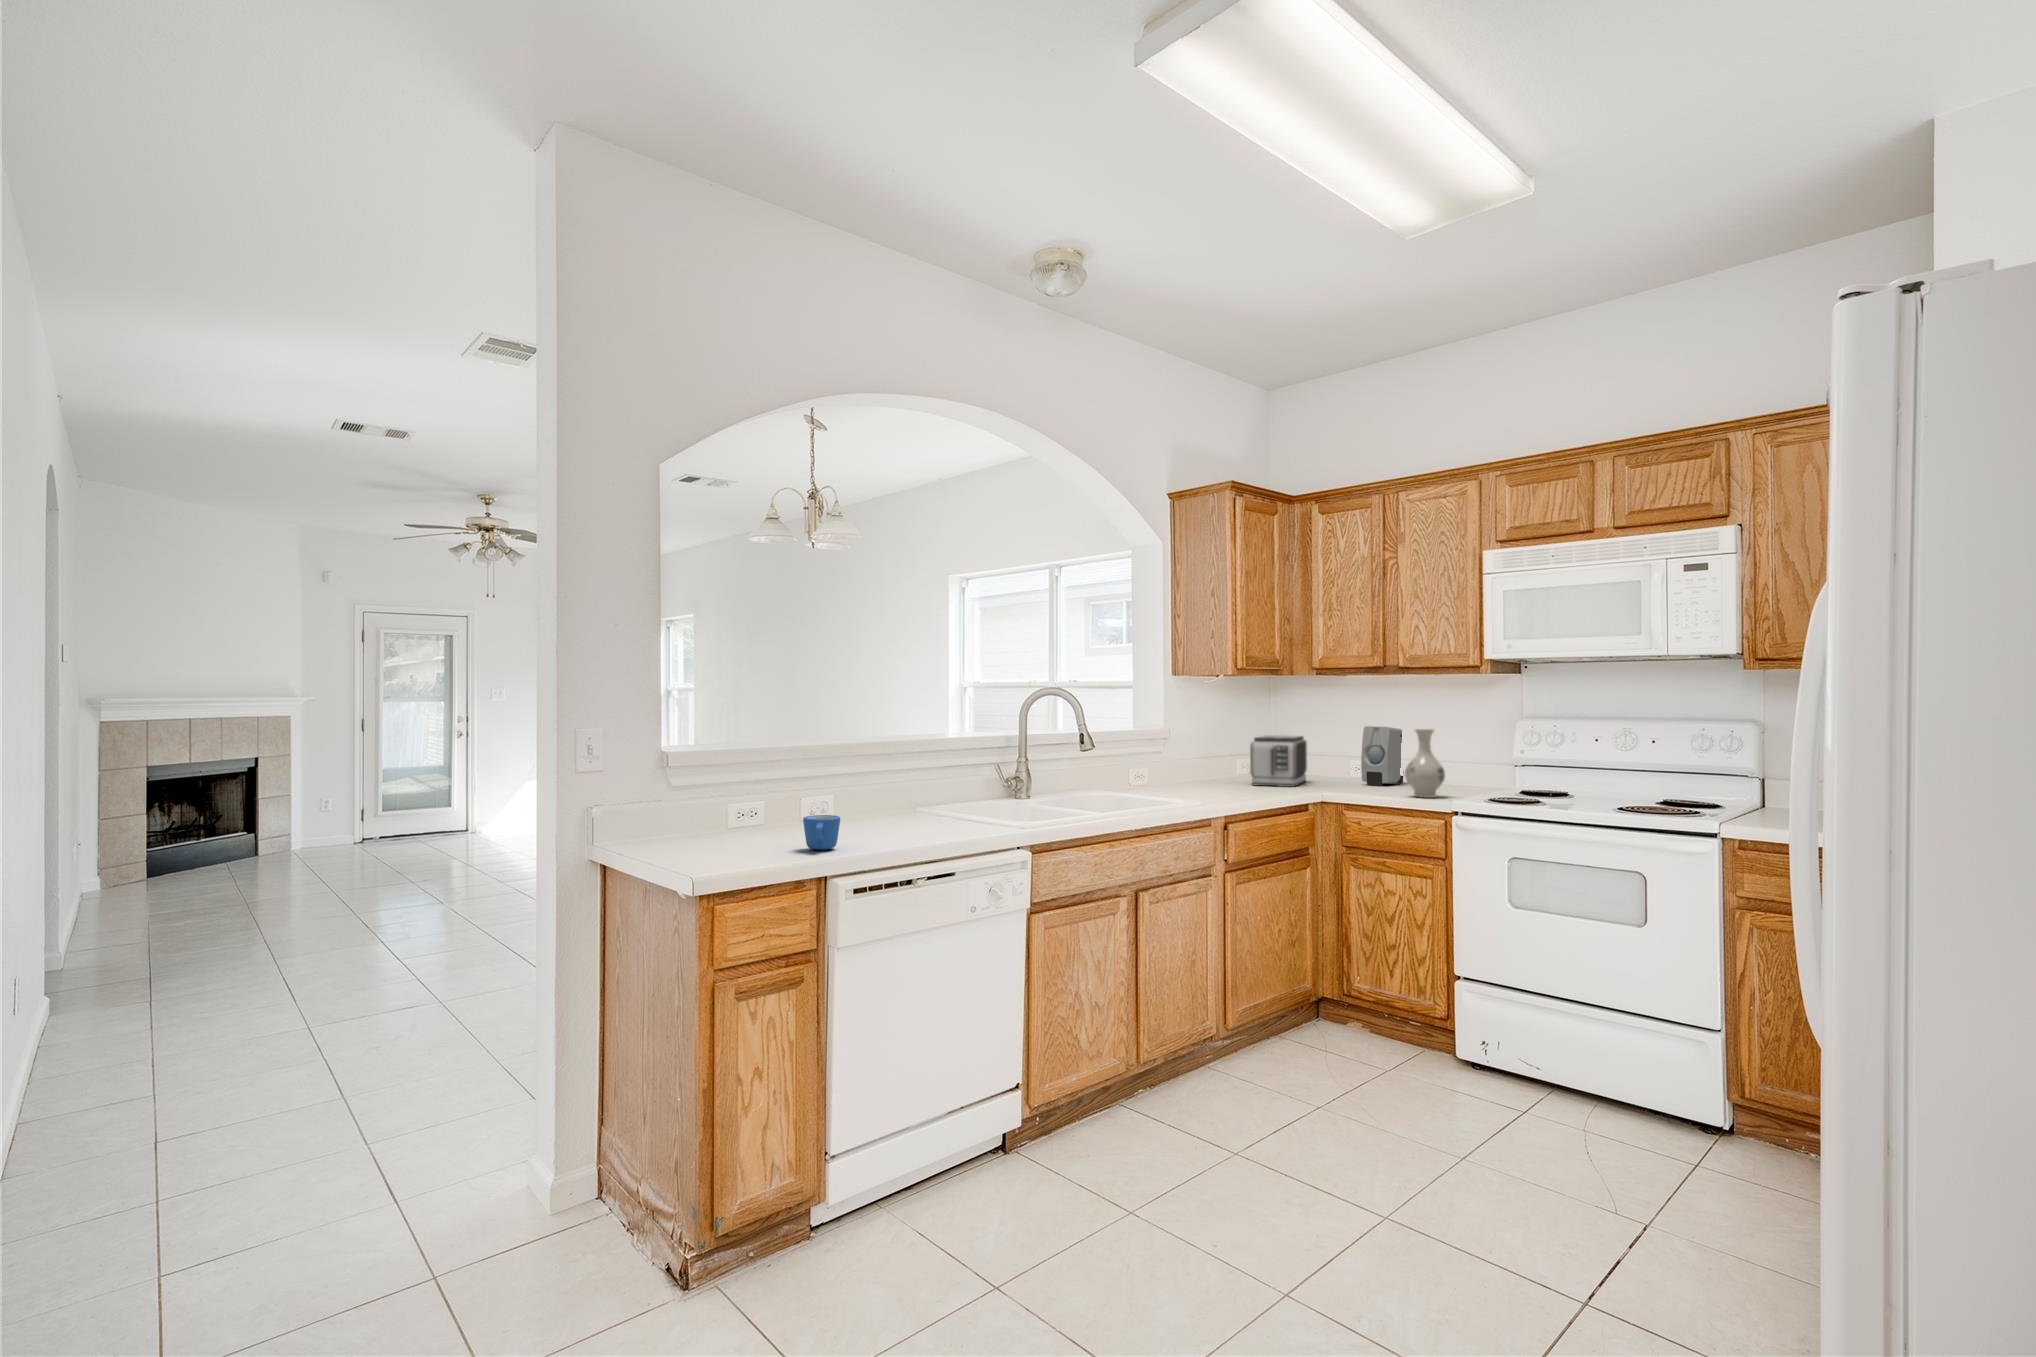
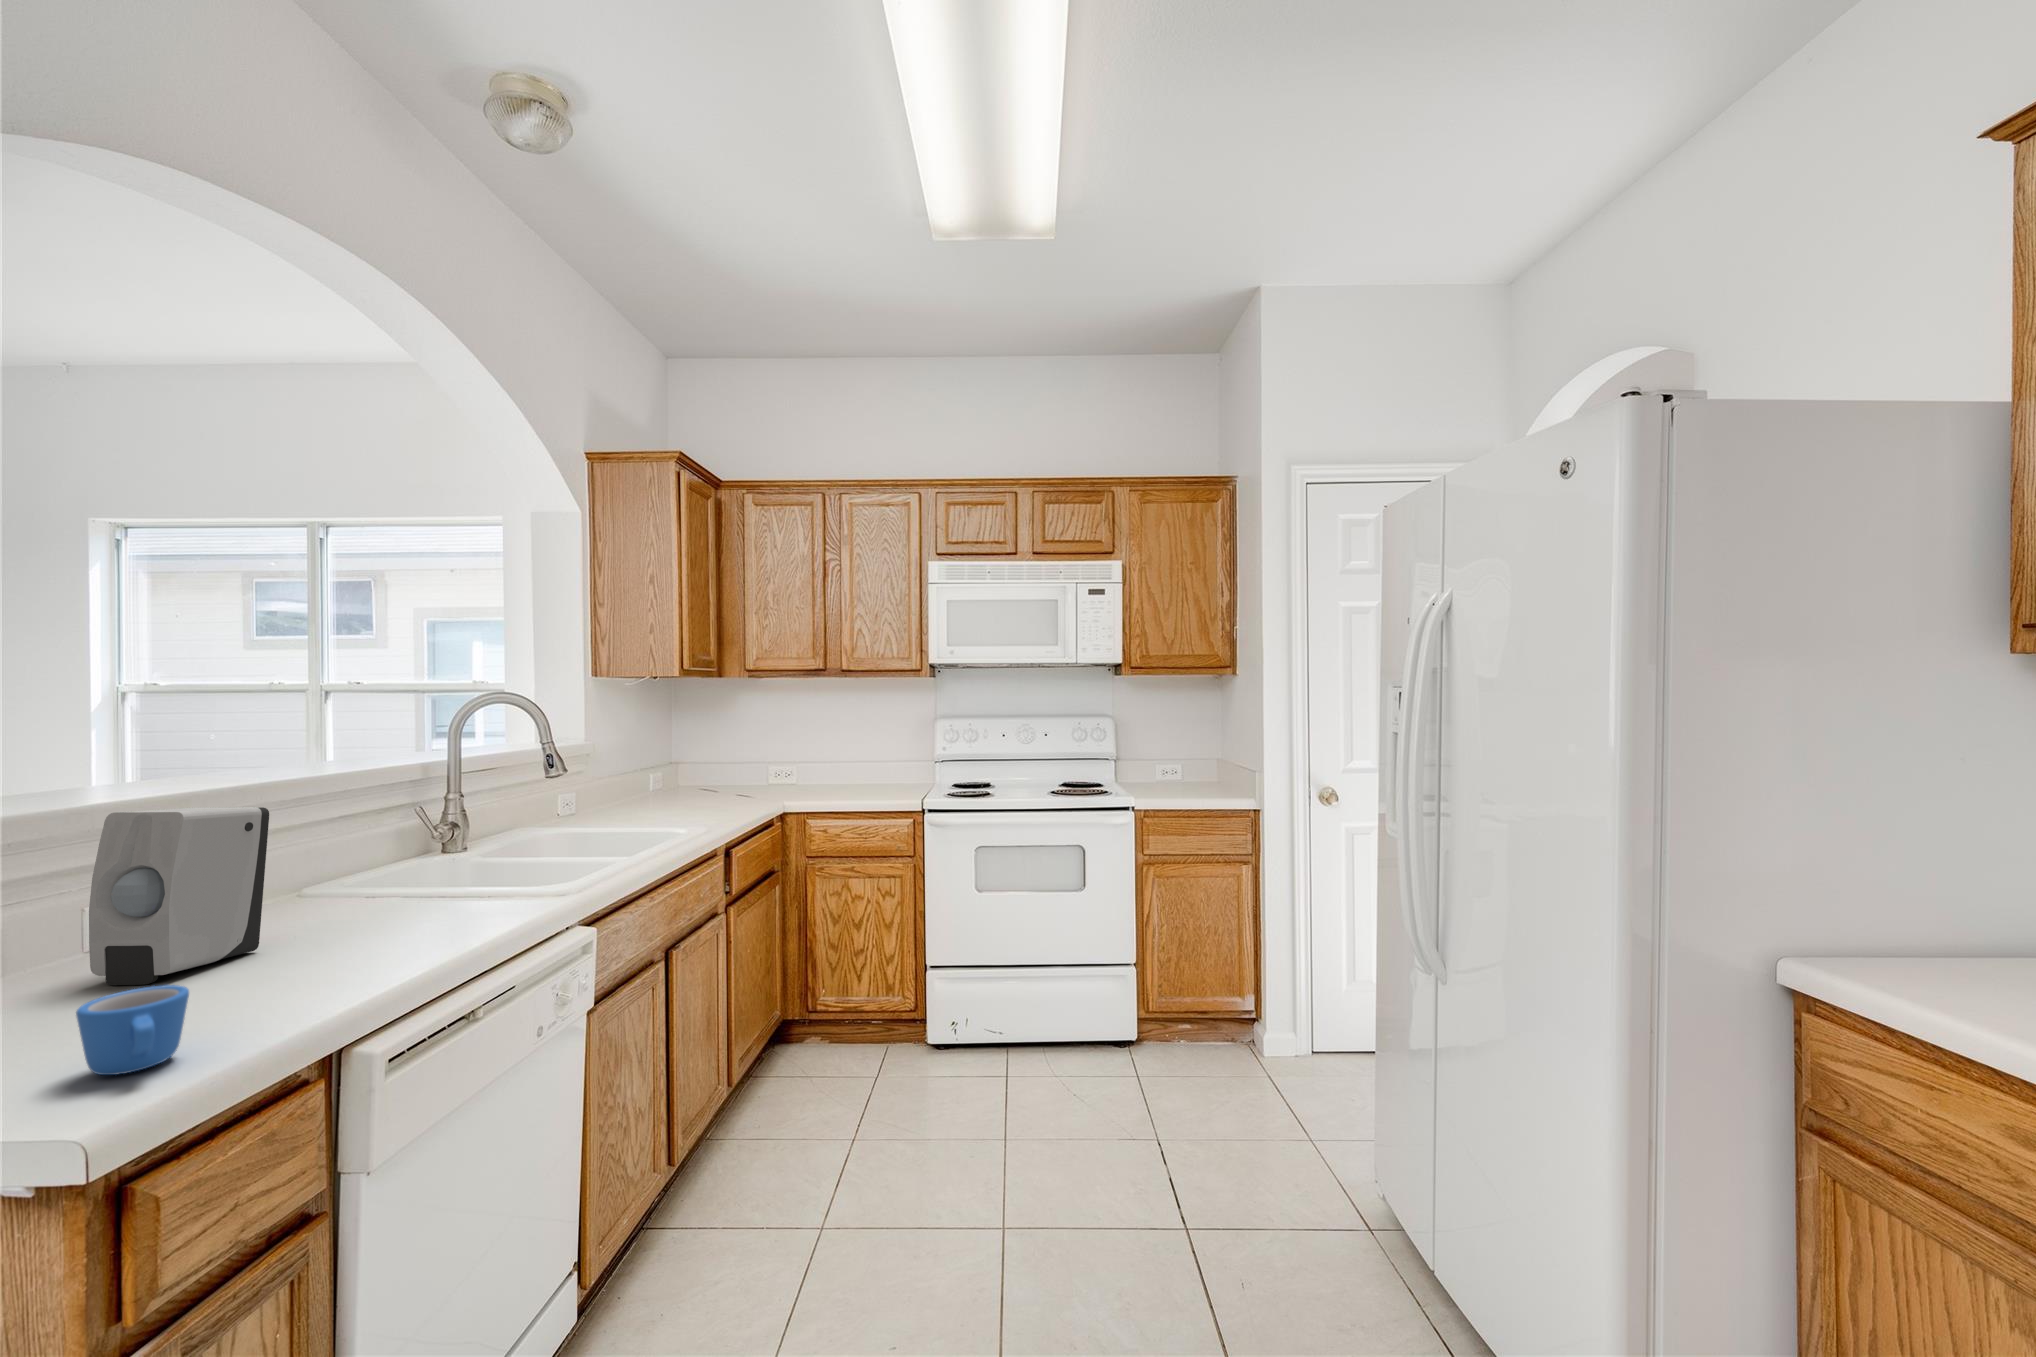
soap dispenser: present [1361,726,1403,786] -> present [89,807,269,985]
vase: present [1405,729,1445,798] -> none [860,731,897,798]
toaster: present [1250,735,1307,787] -> none [680,740,733,799]

